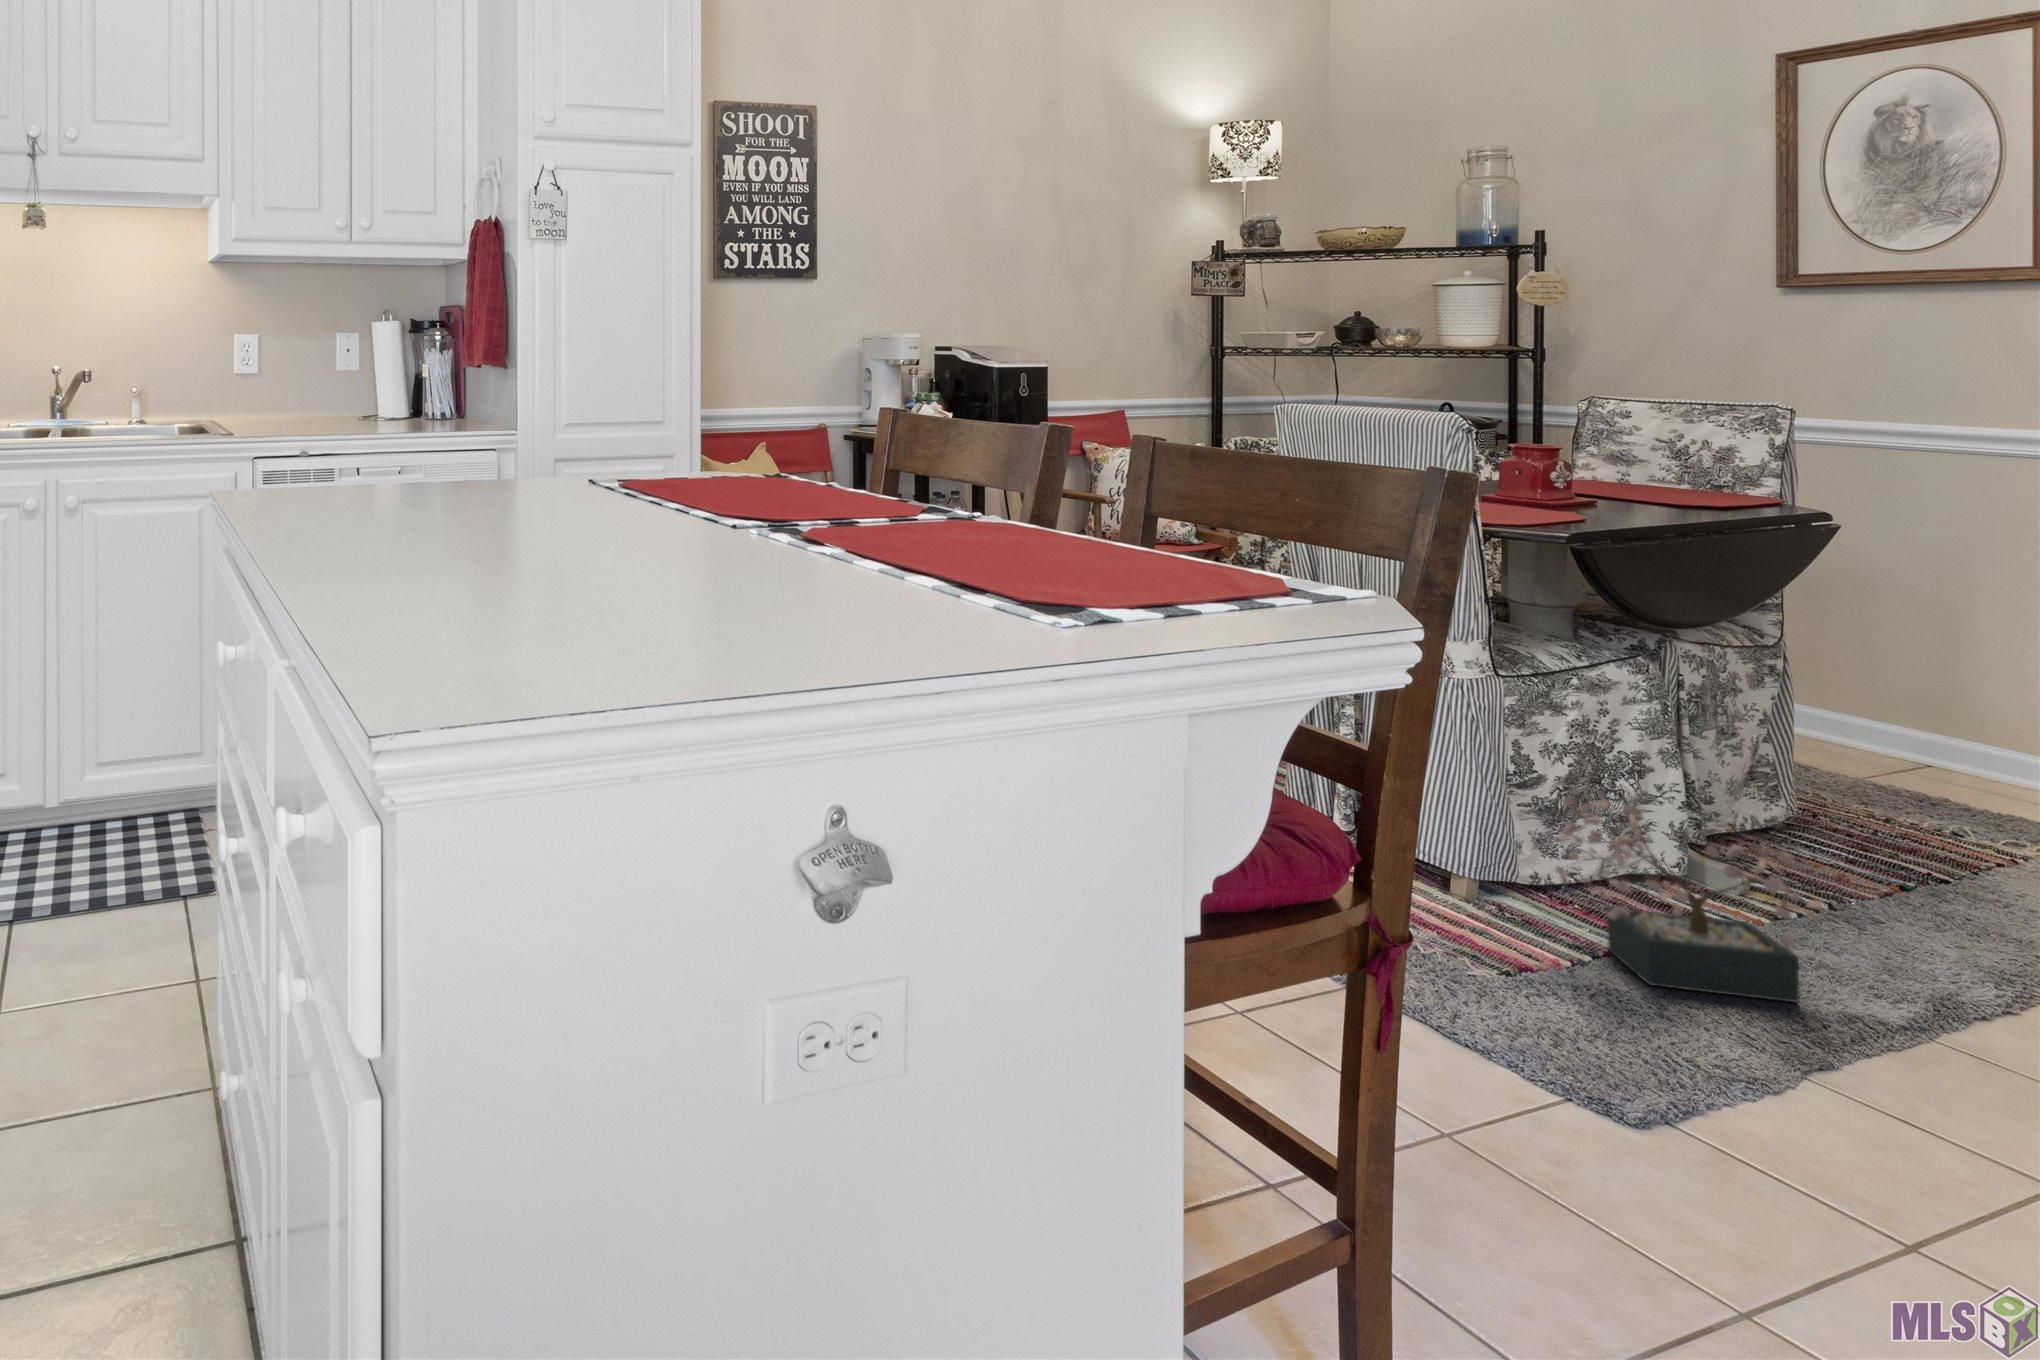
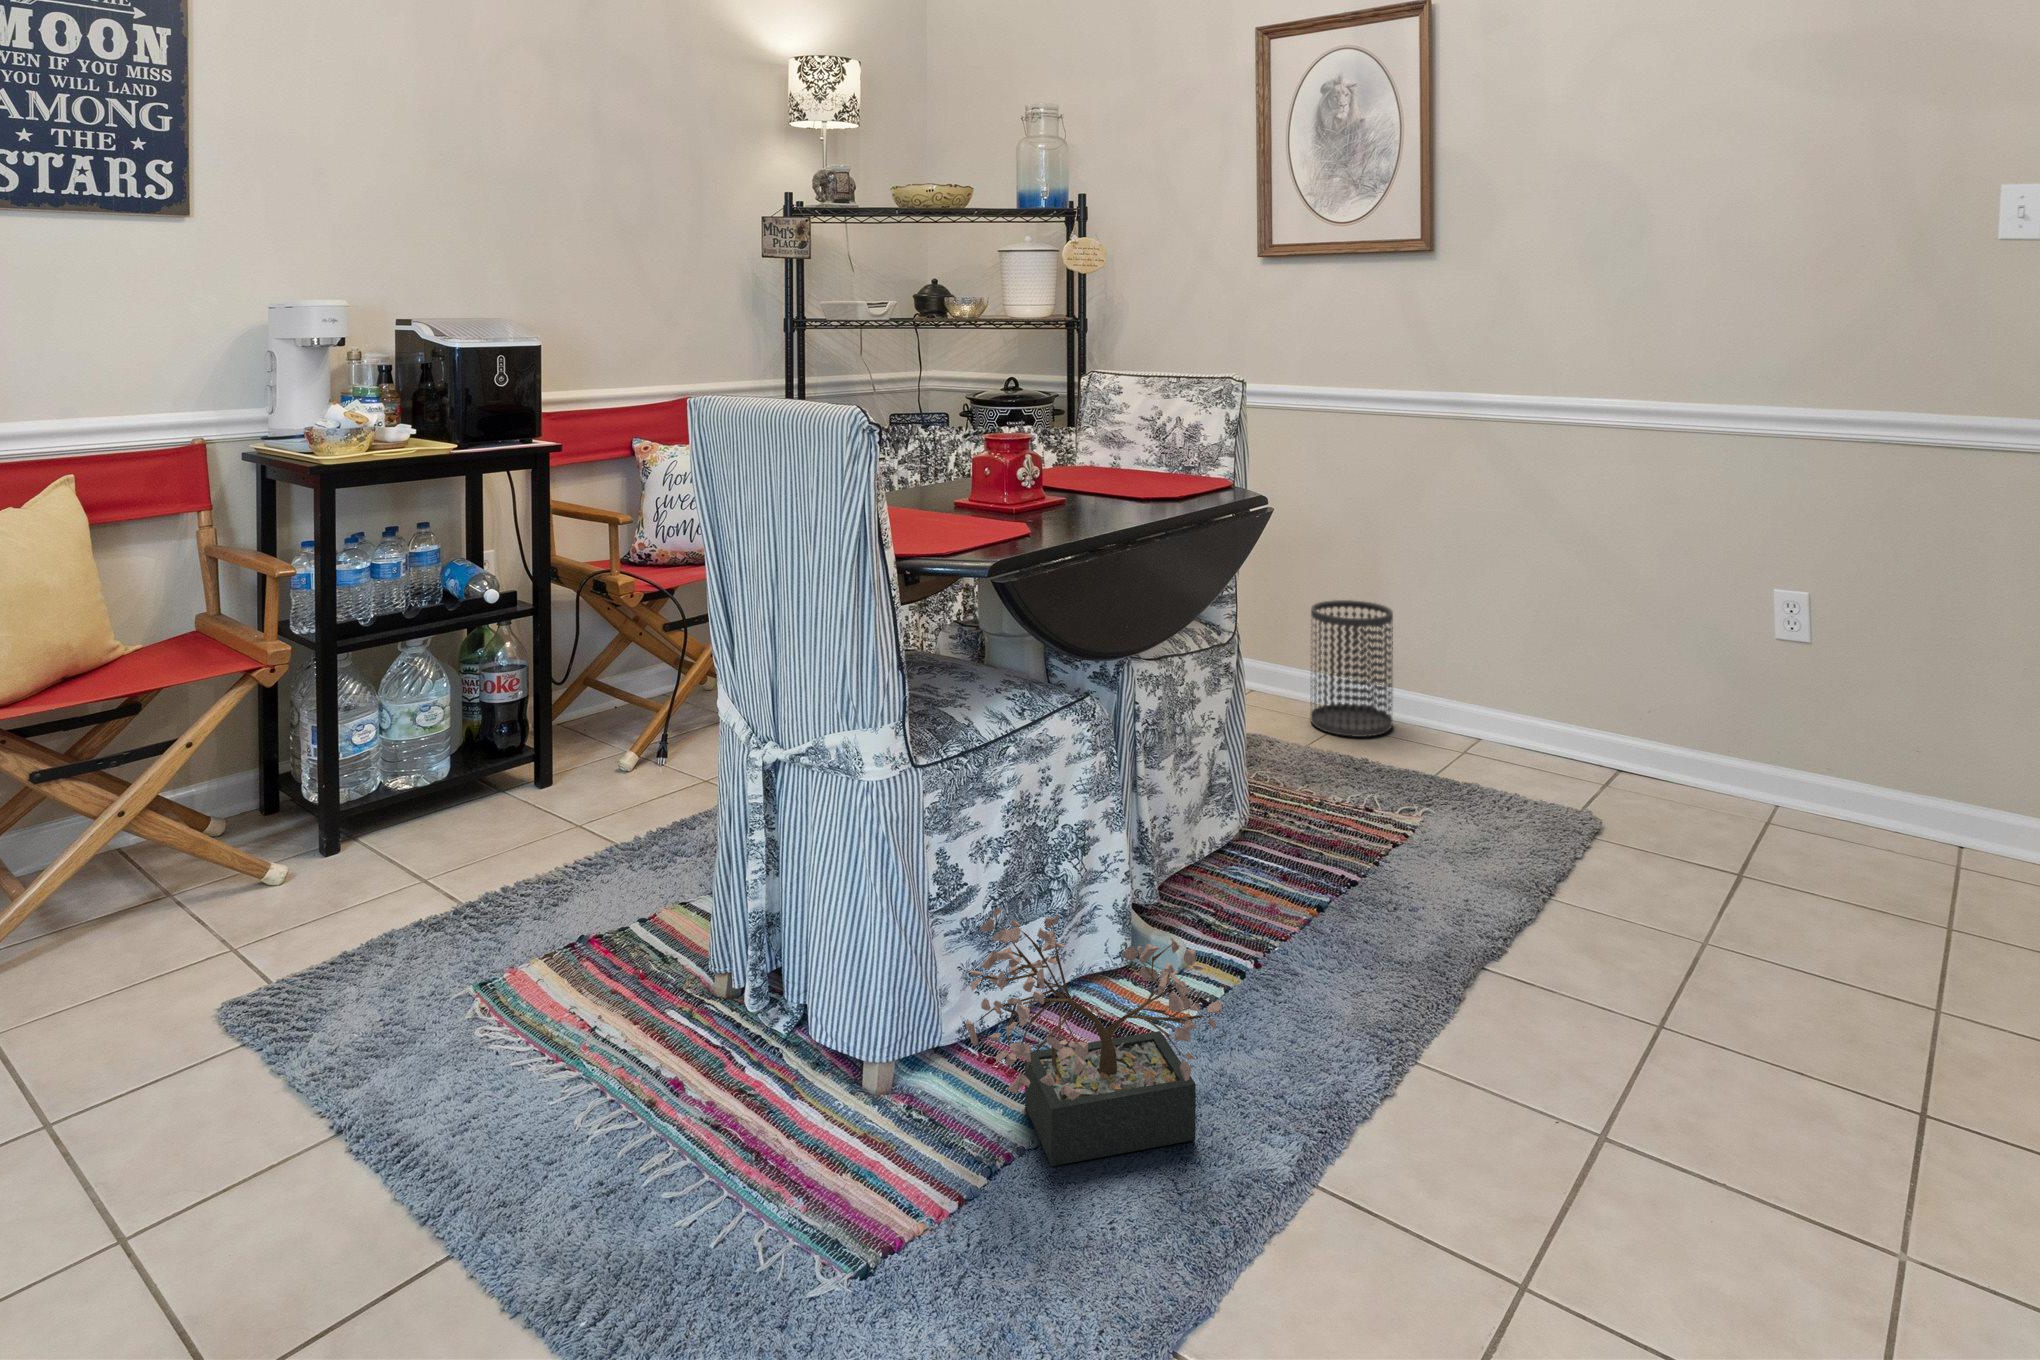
wastebasket: none [1867,639,1994,783] -> present [1311,600,1393,737]

